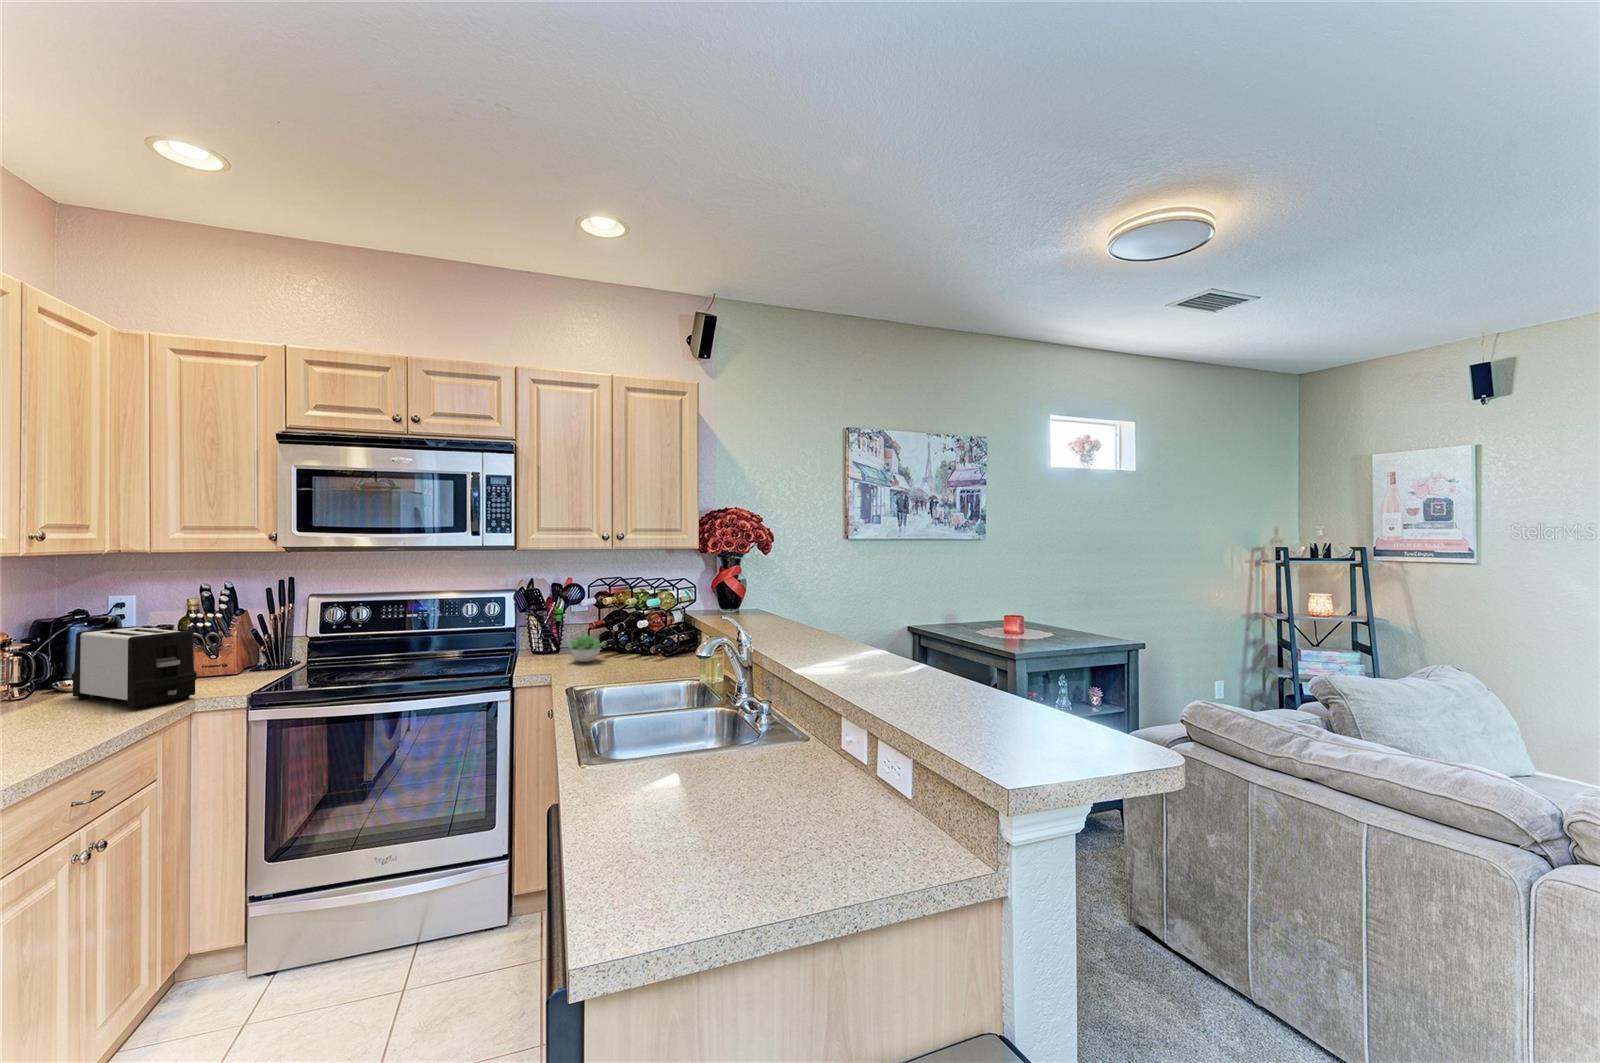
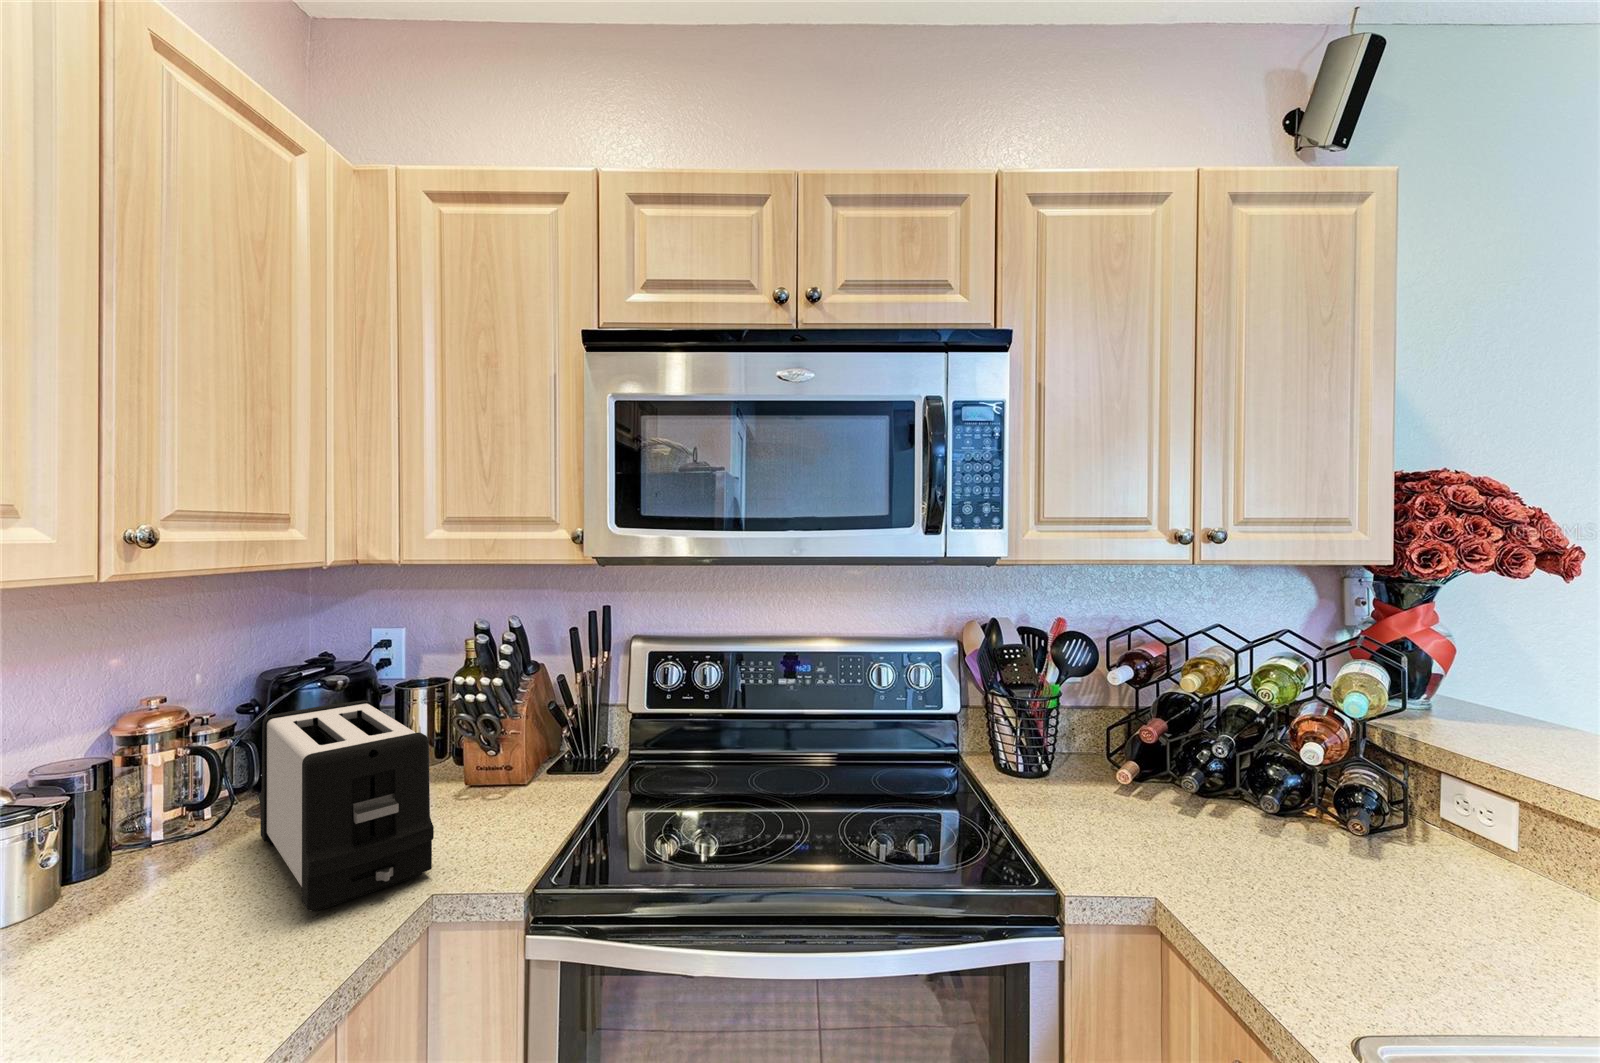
succulent plant: present [567,635,603,662] -> none [1126,761,1222,833]

